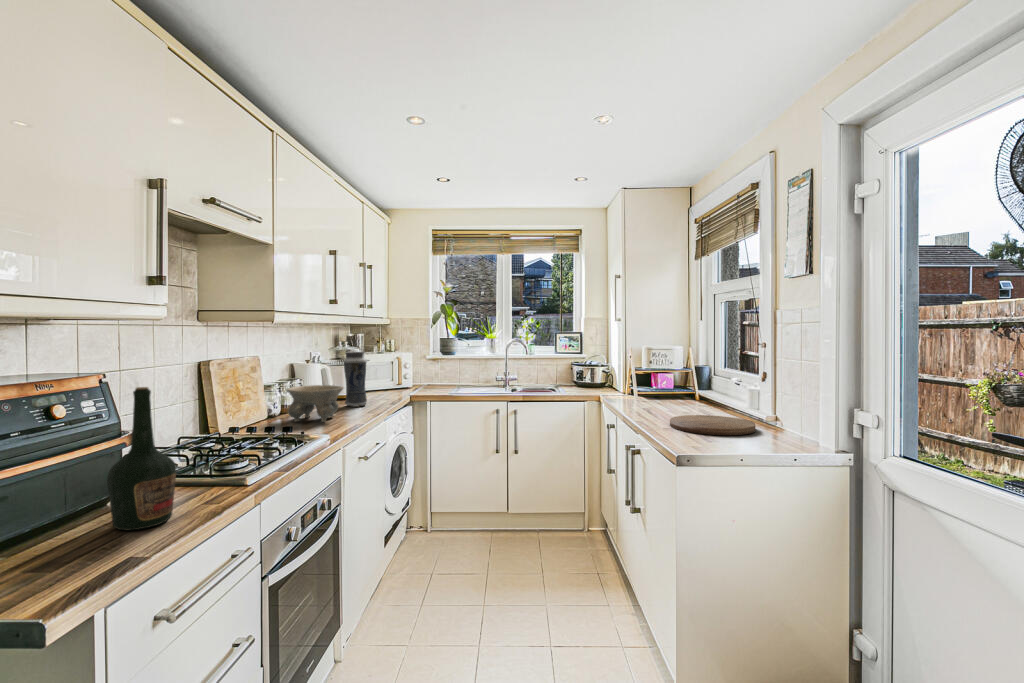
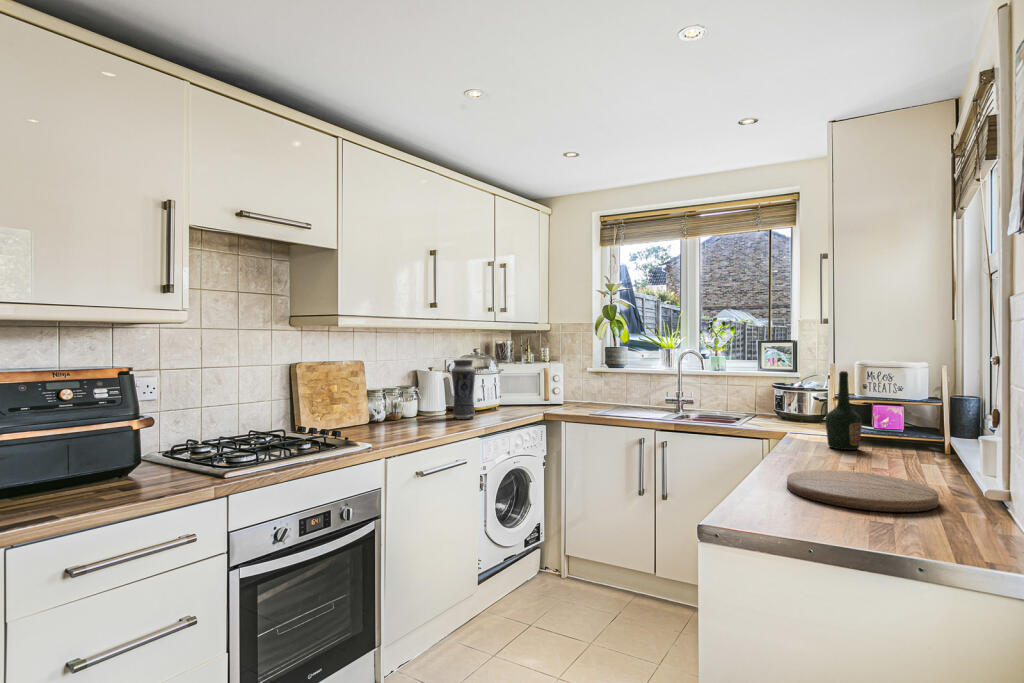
bowl: present [286,385,344,422] -> none [367,393,424,430]
bottle: present [107,387,176,530] -> present [825,371,862,450]

